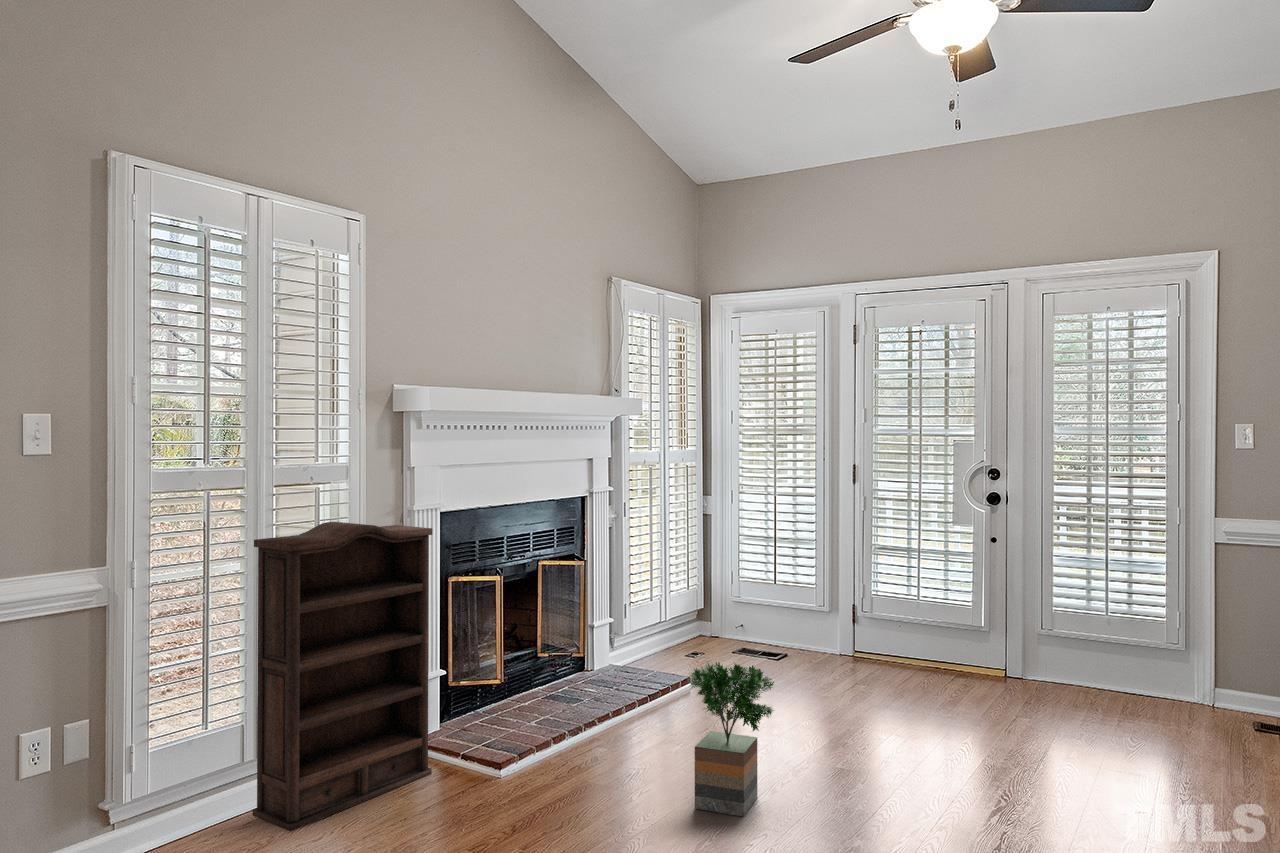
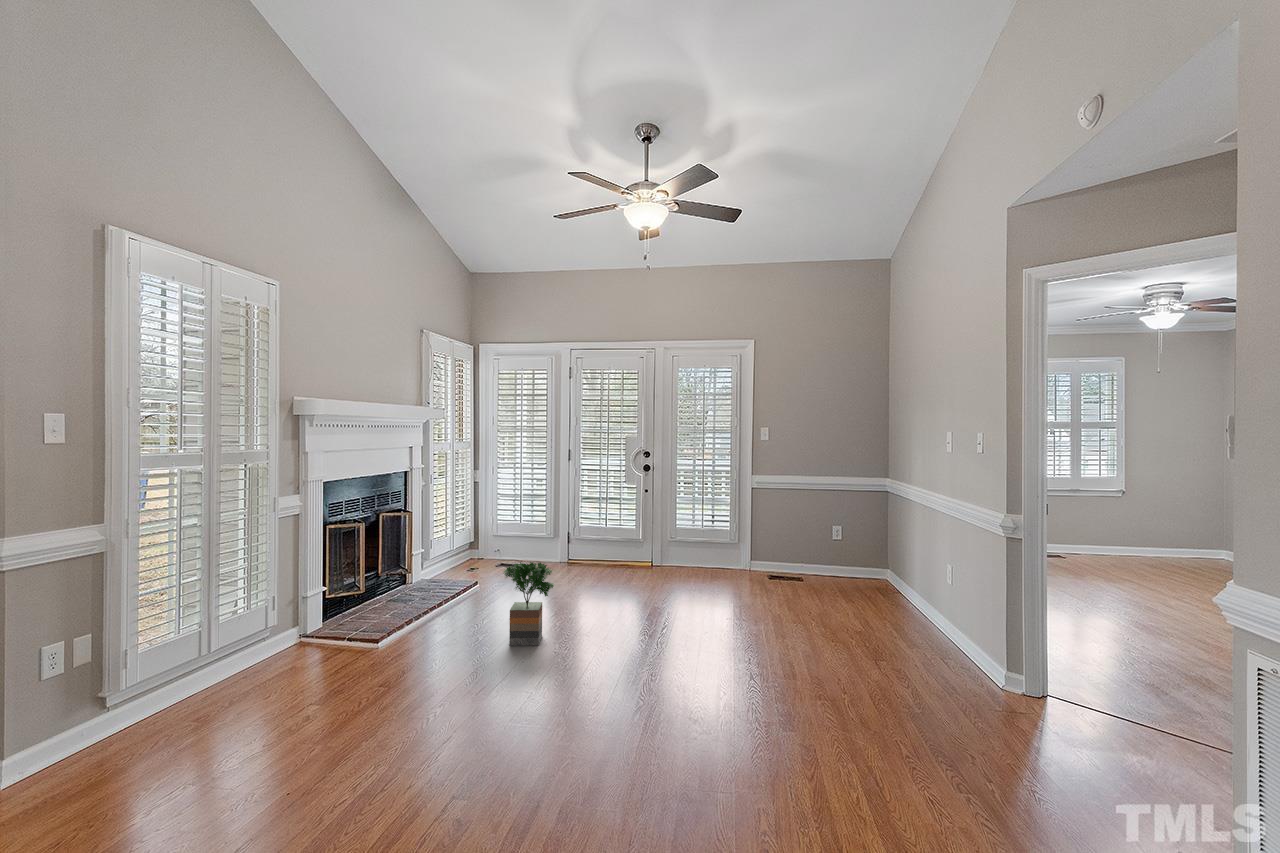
bookshelf: present [253,522,432,831] -> none [208,490,332,696]

